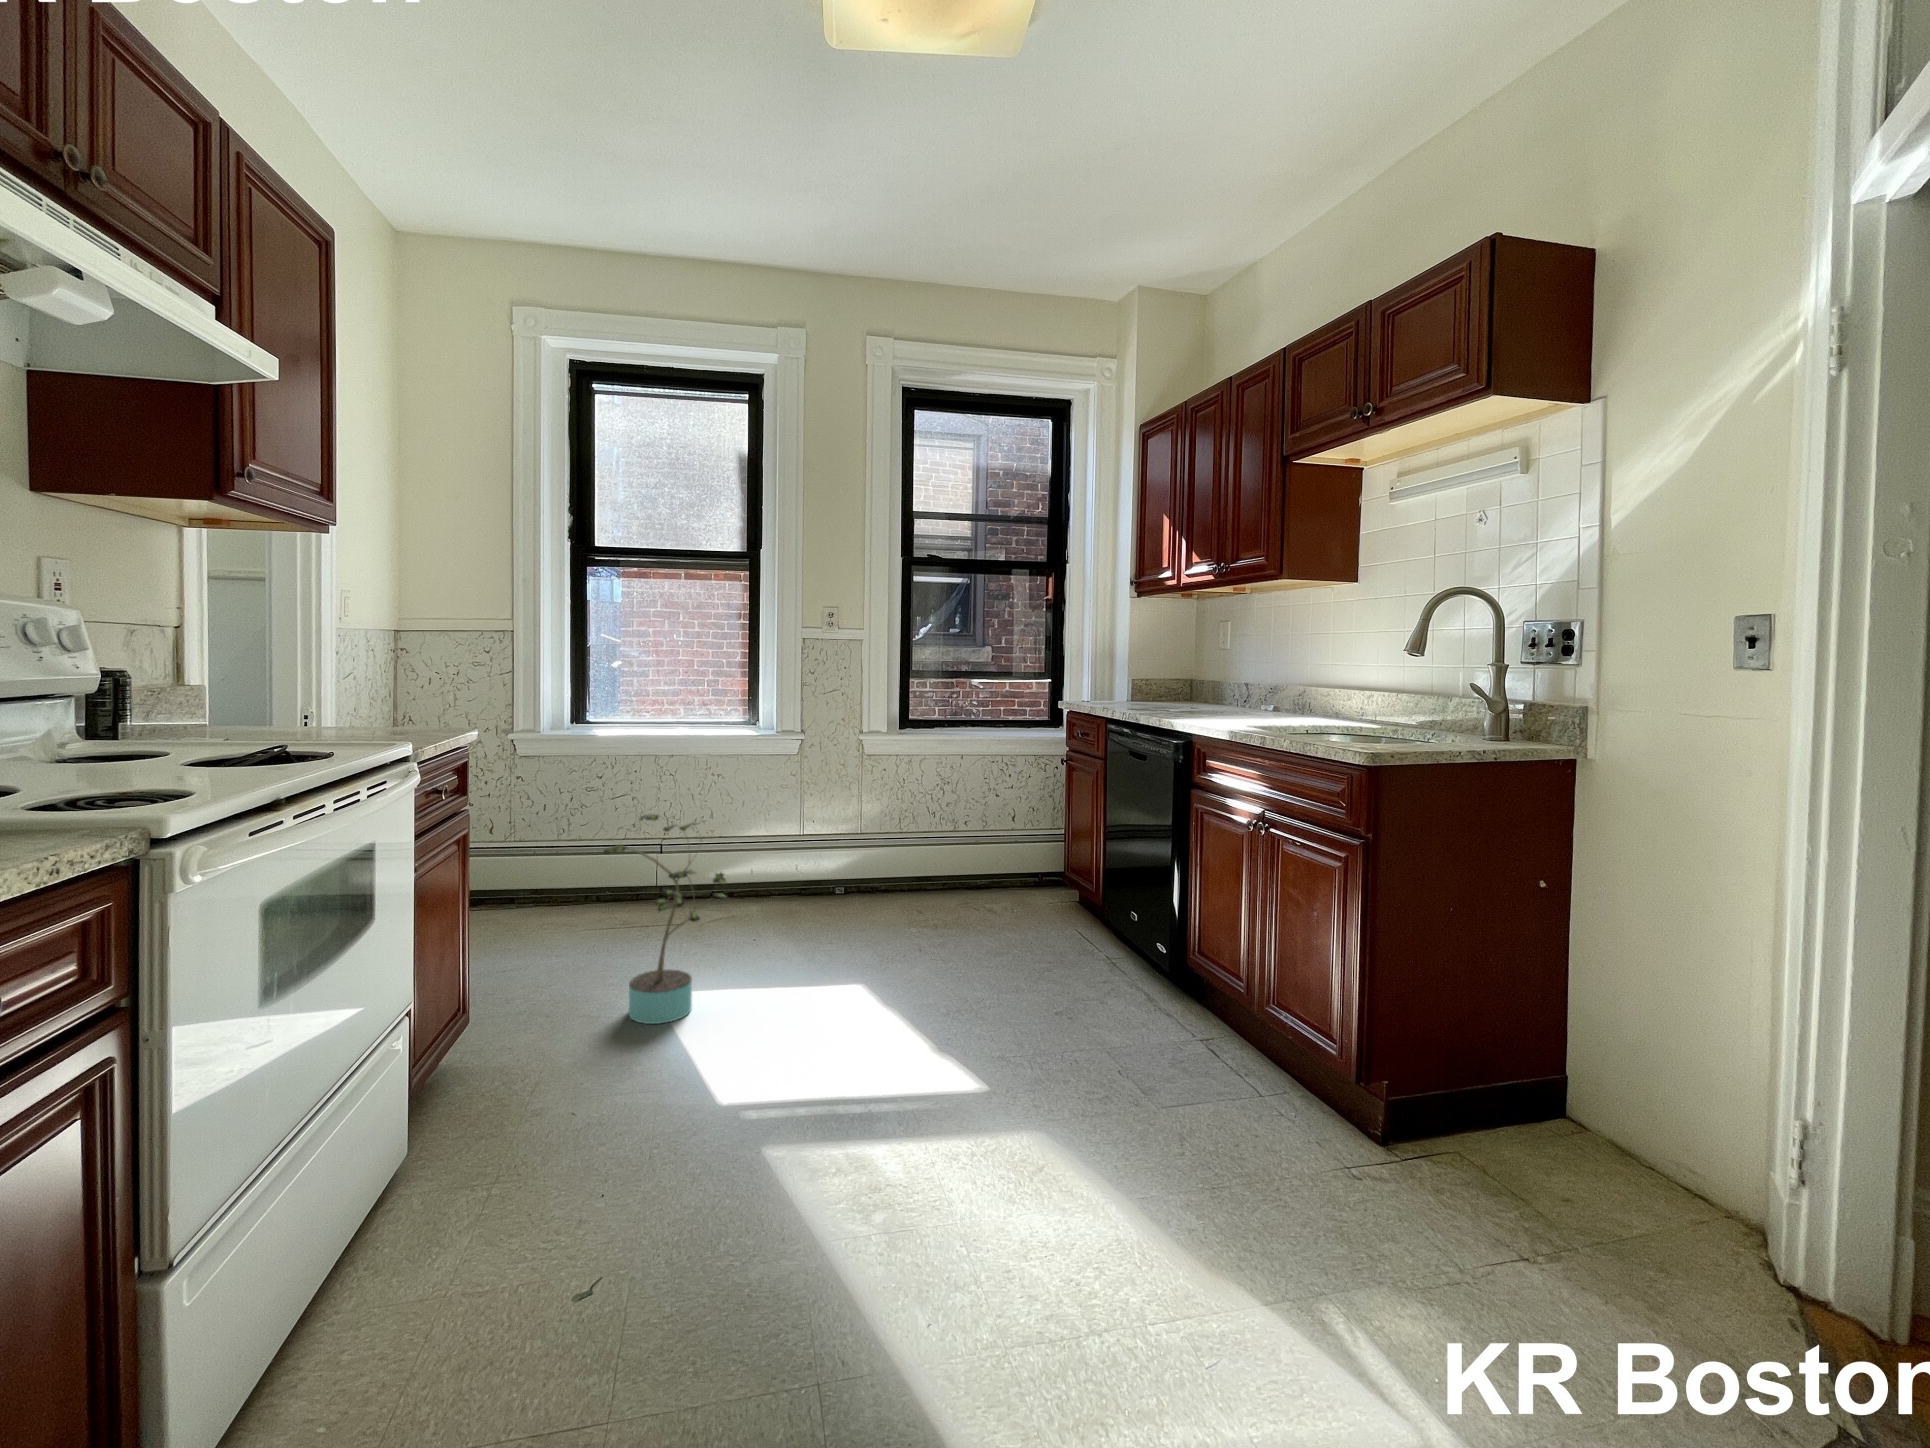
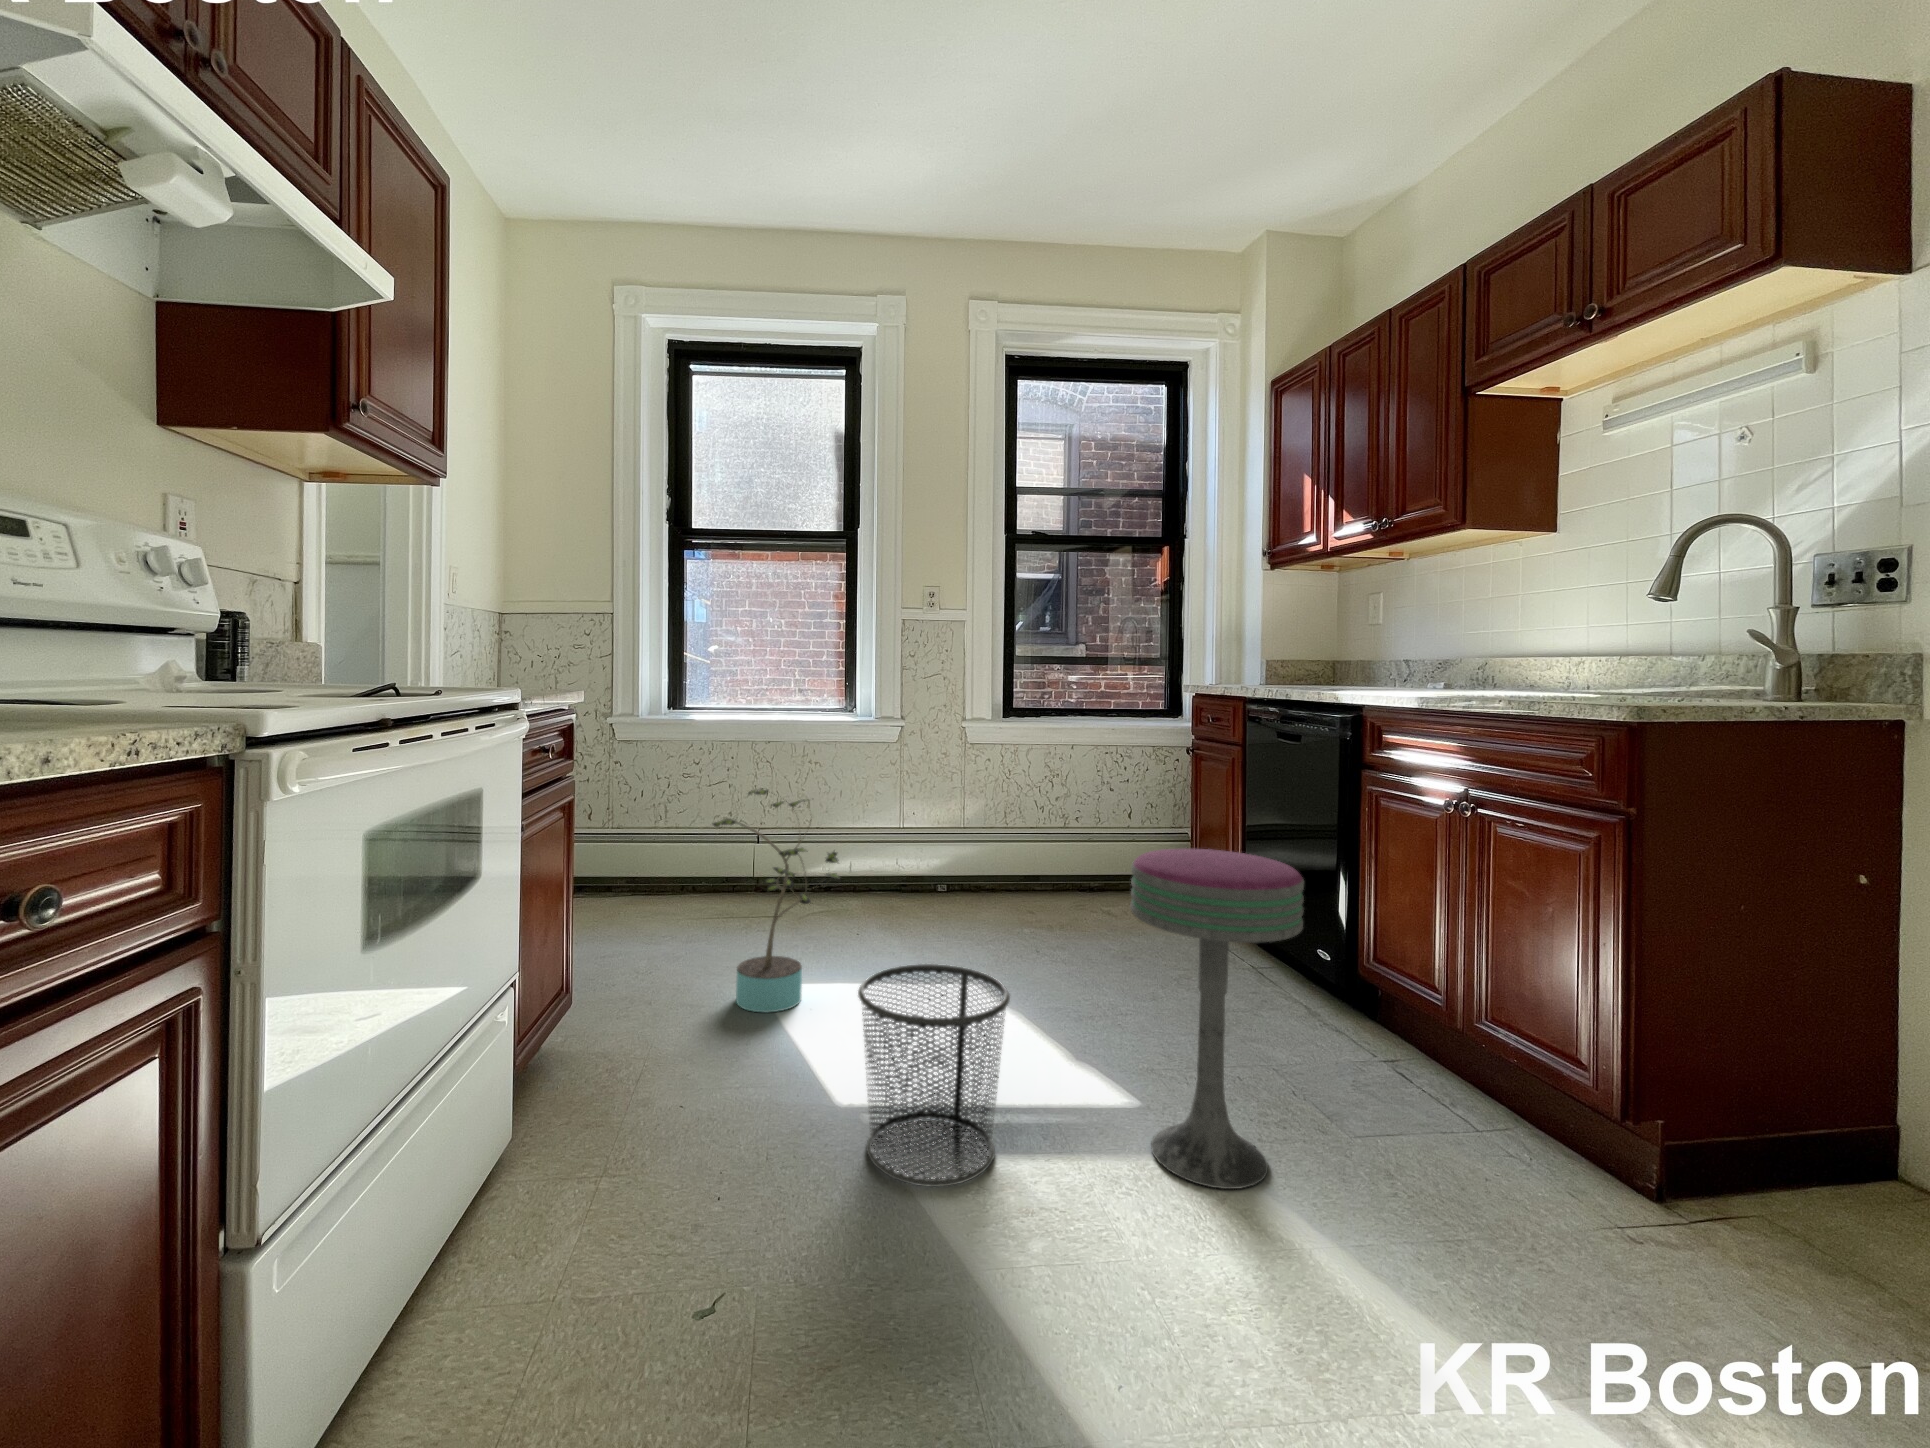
bar stool: none [969,872,1109,1162] -> present [1131,849,1304,1189]
waste bin: none [728,980,863,1176] -> present [858,964,1010,1187]

